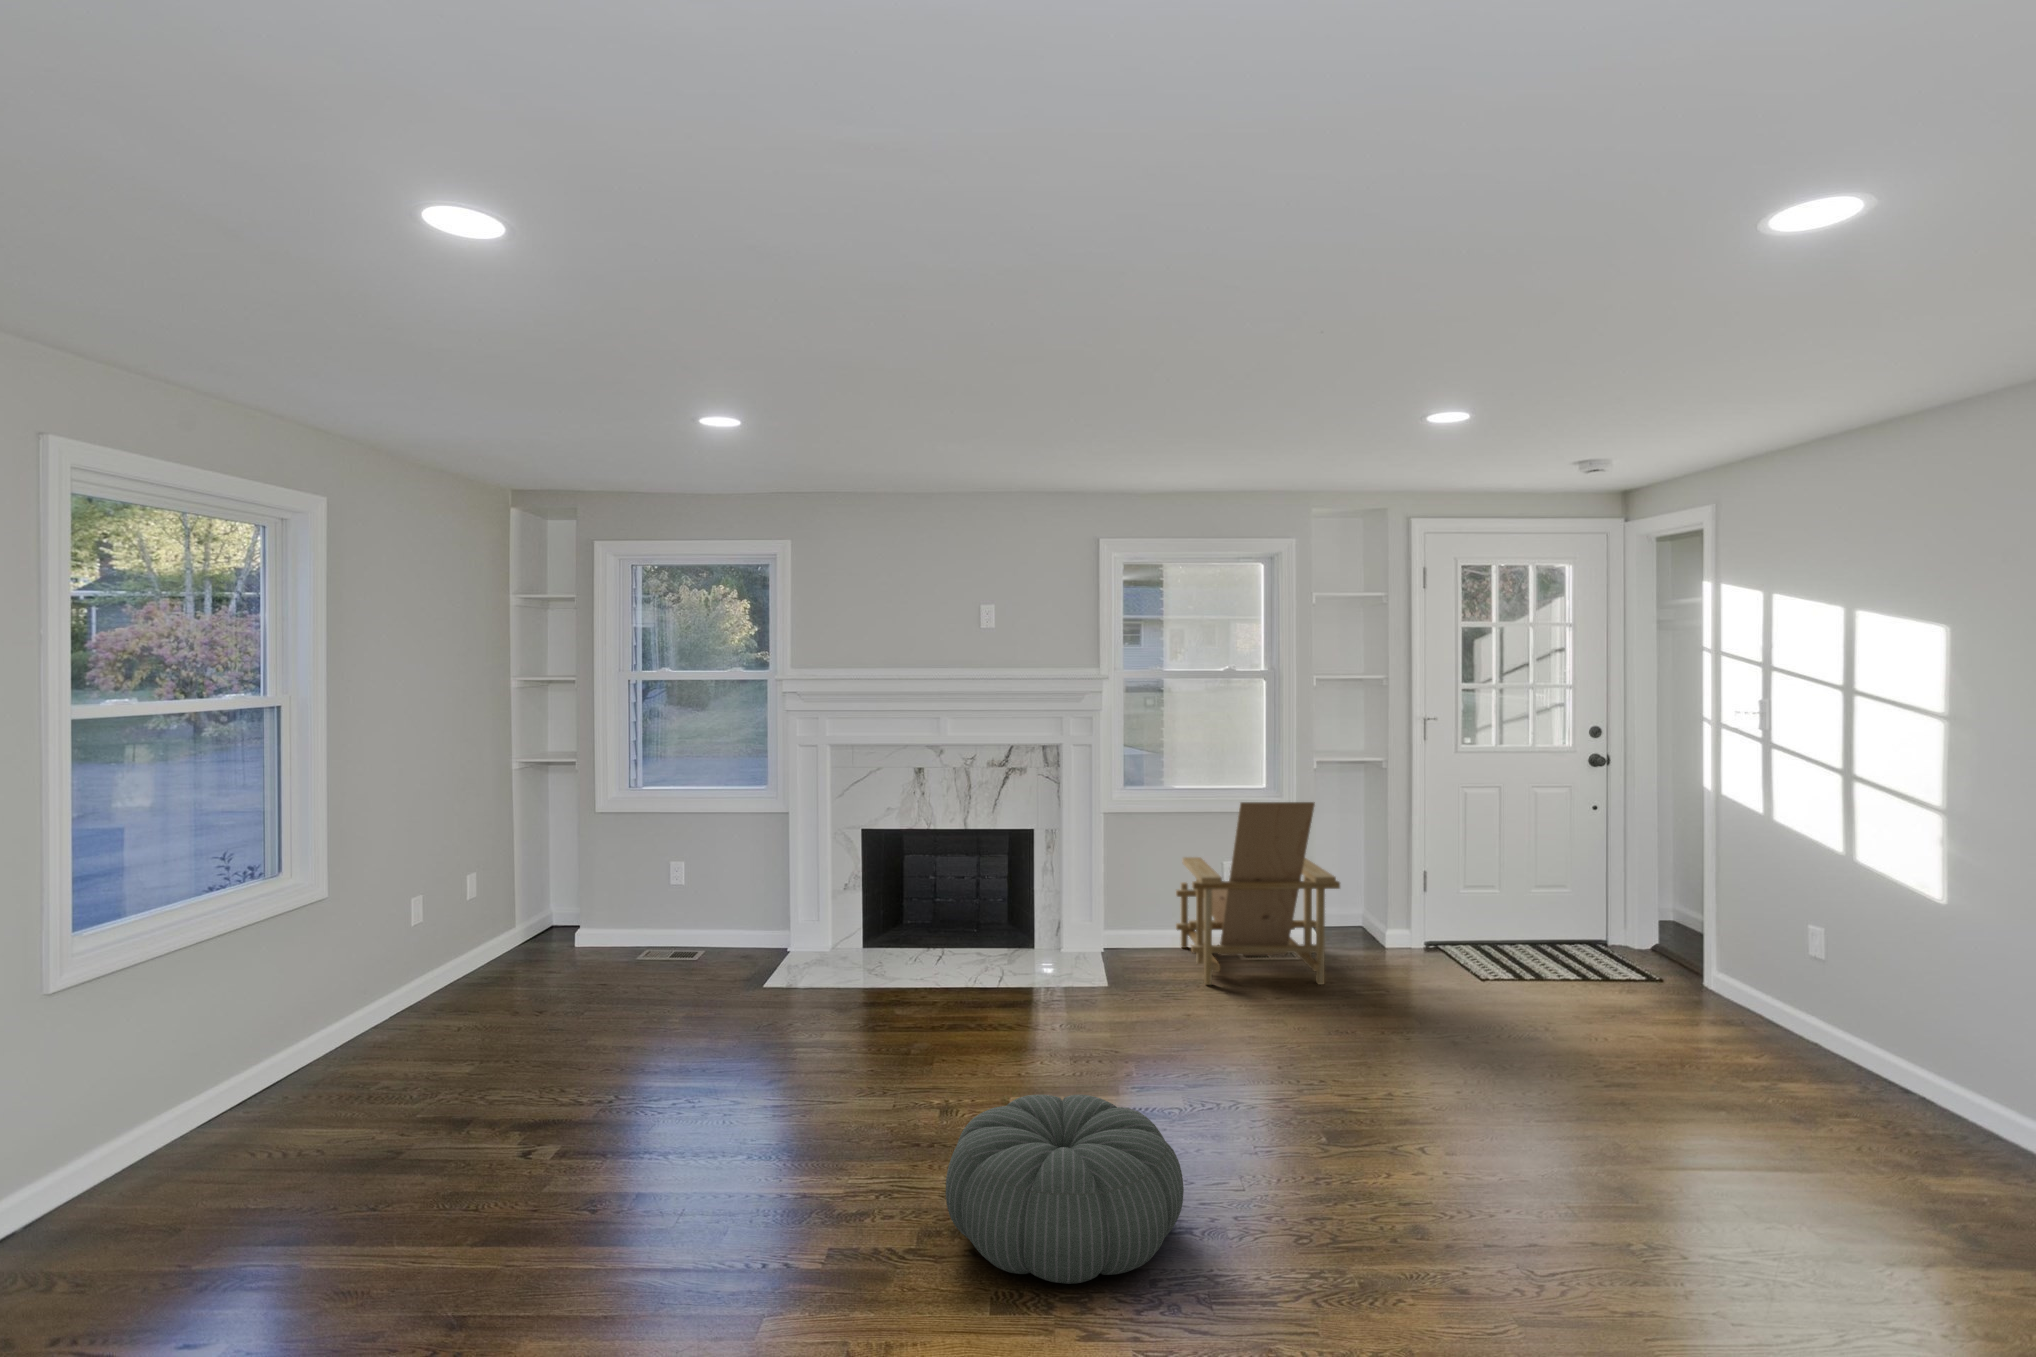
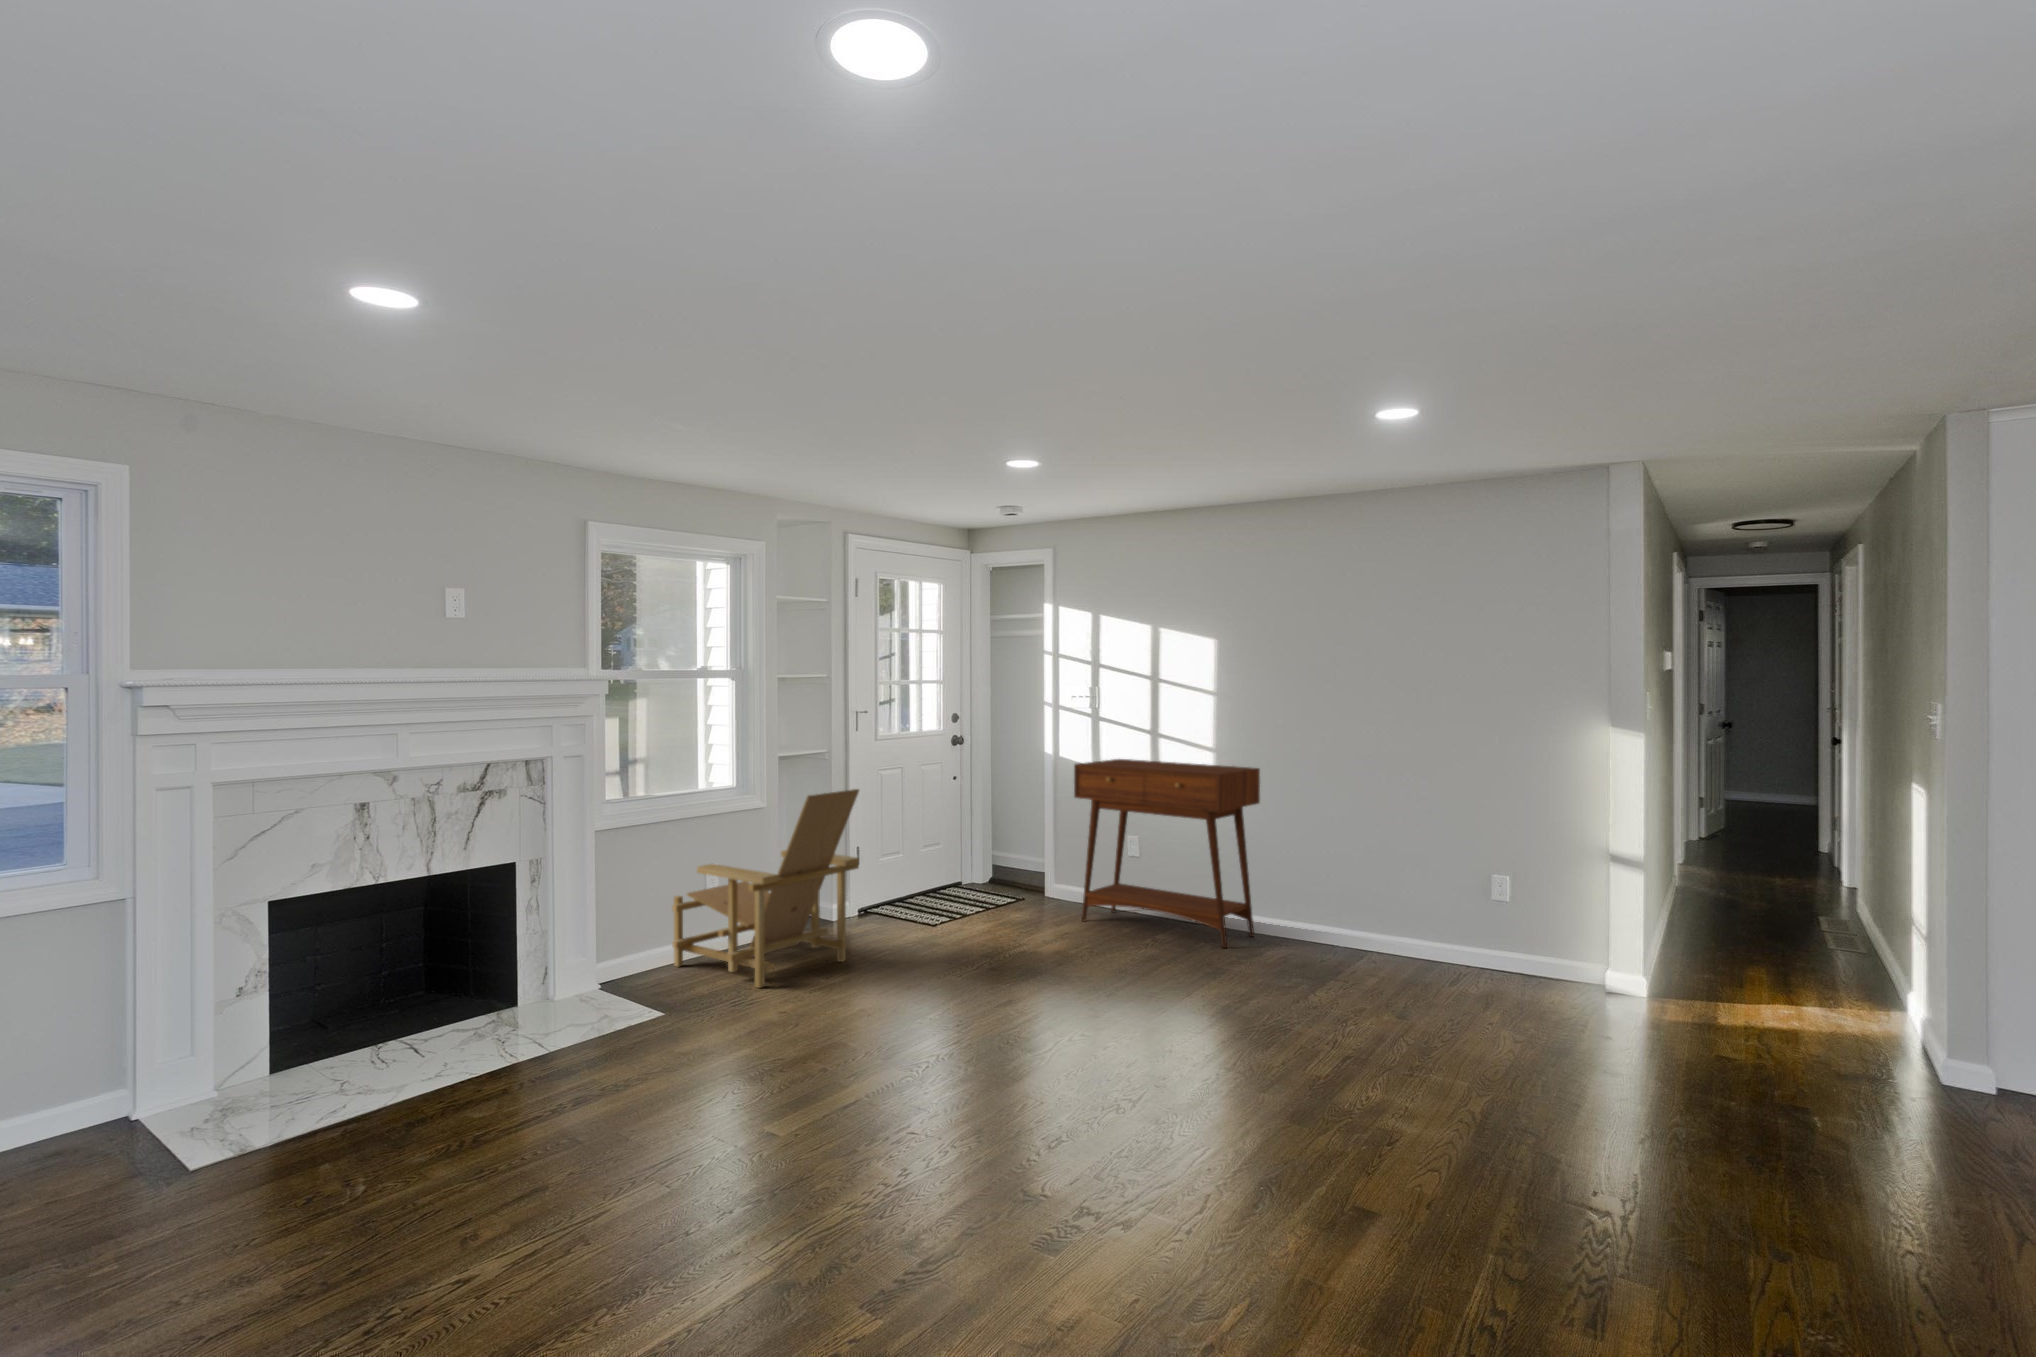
console table: none [1681,805,2013,1134] -> present [1074,759,1260,948]
pouf: present [946,1095,1184,1284] -> none [890,1054,1101,1207]

